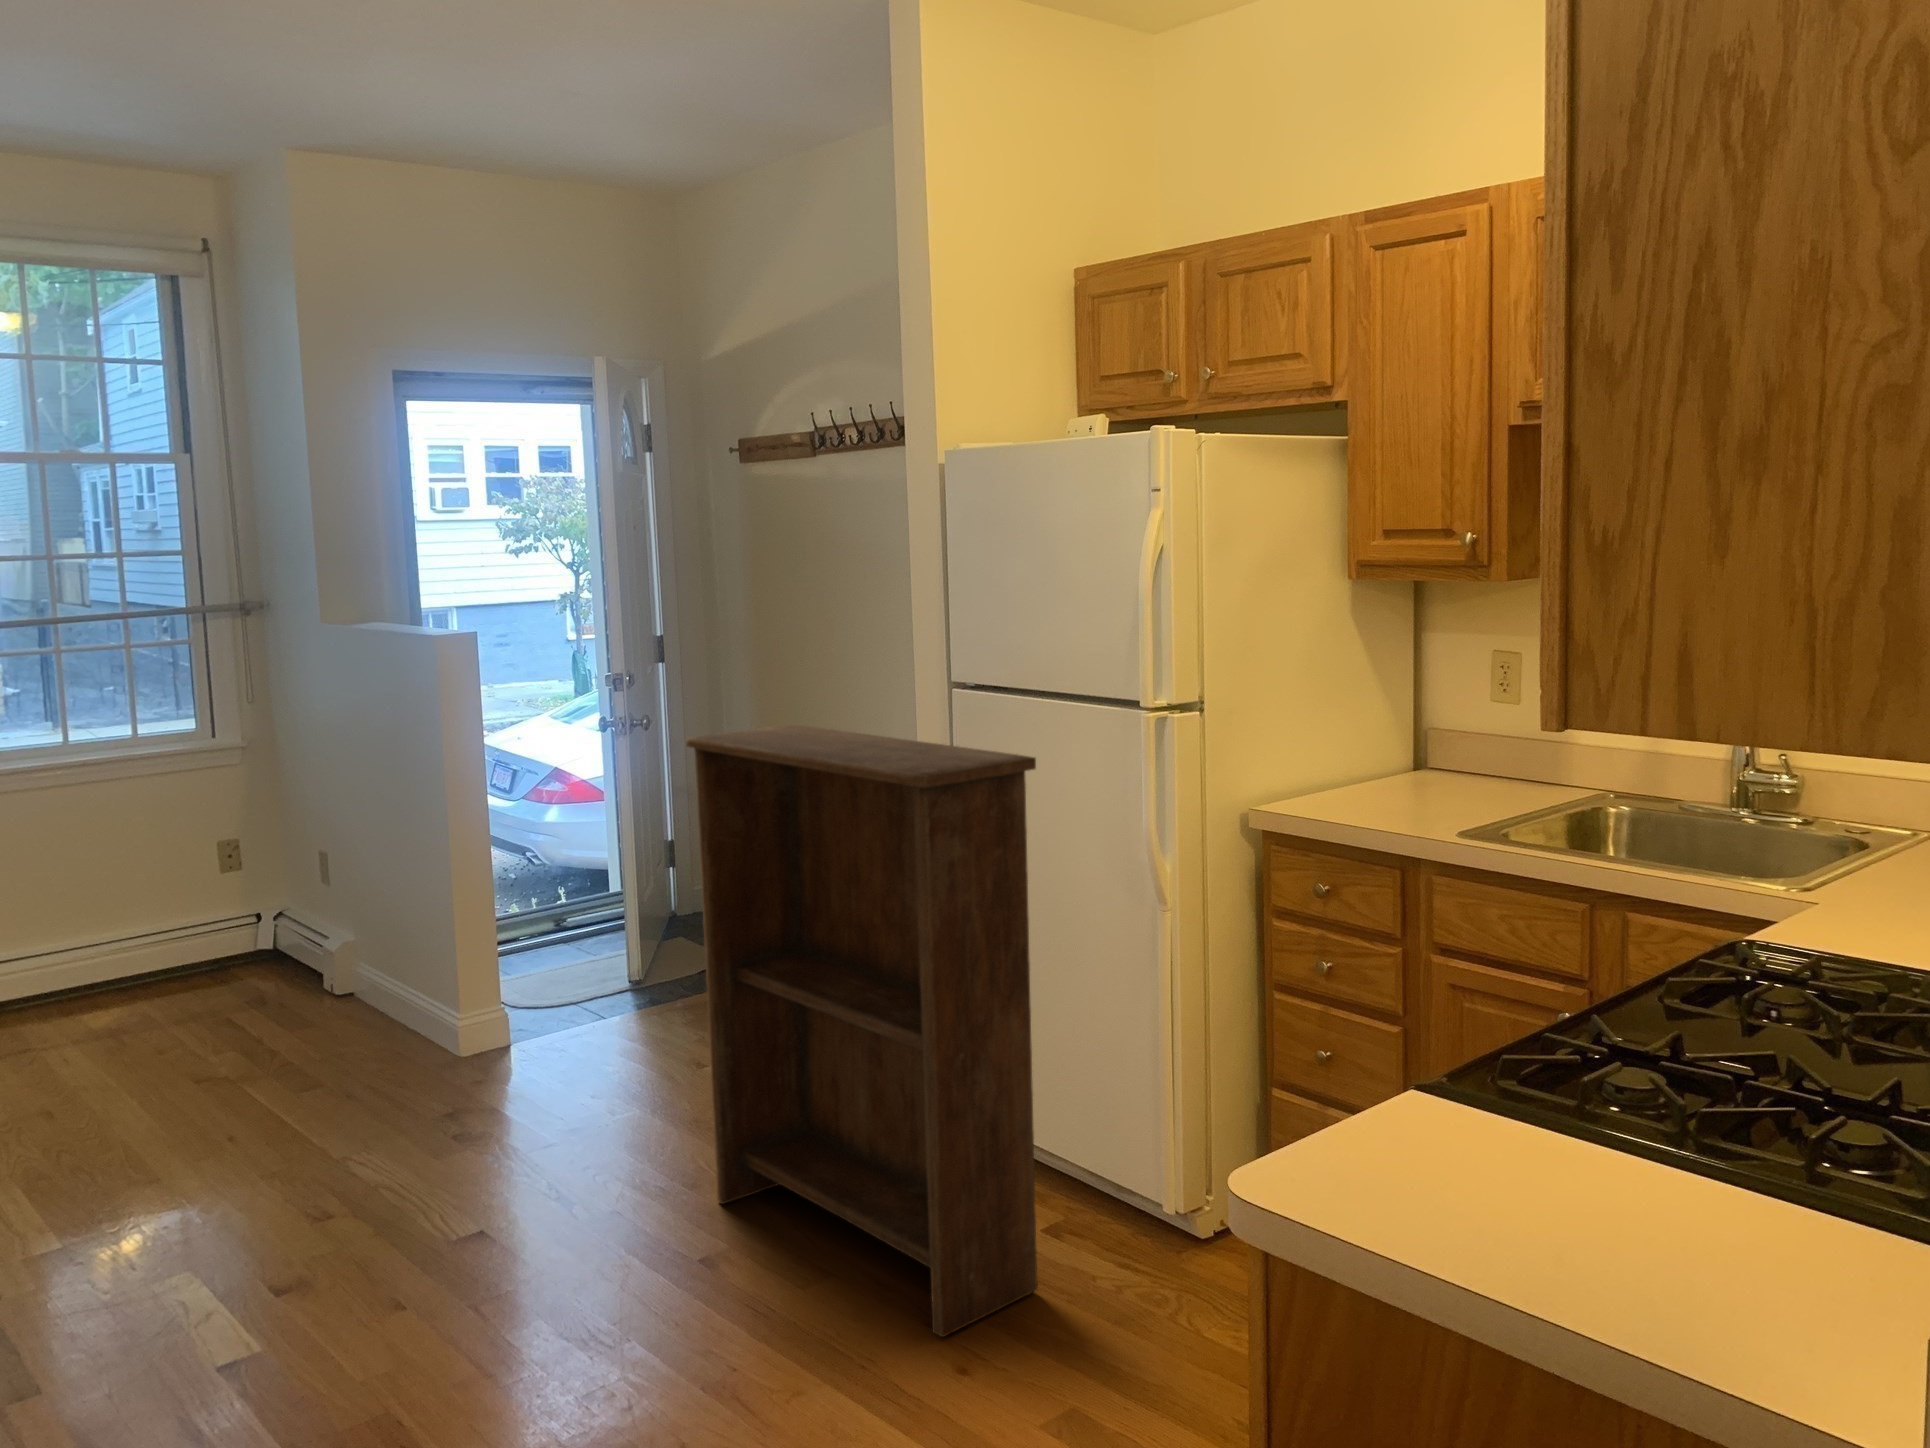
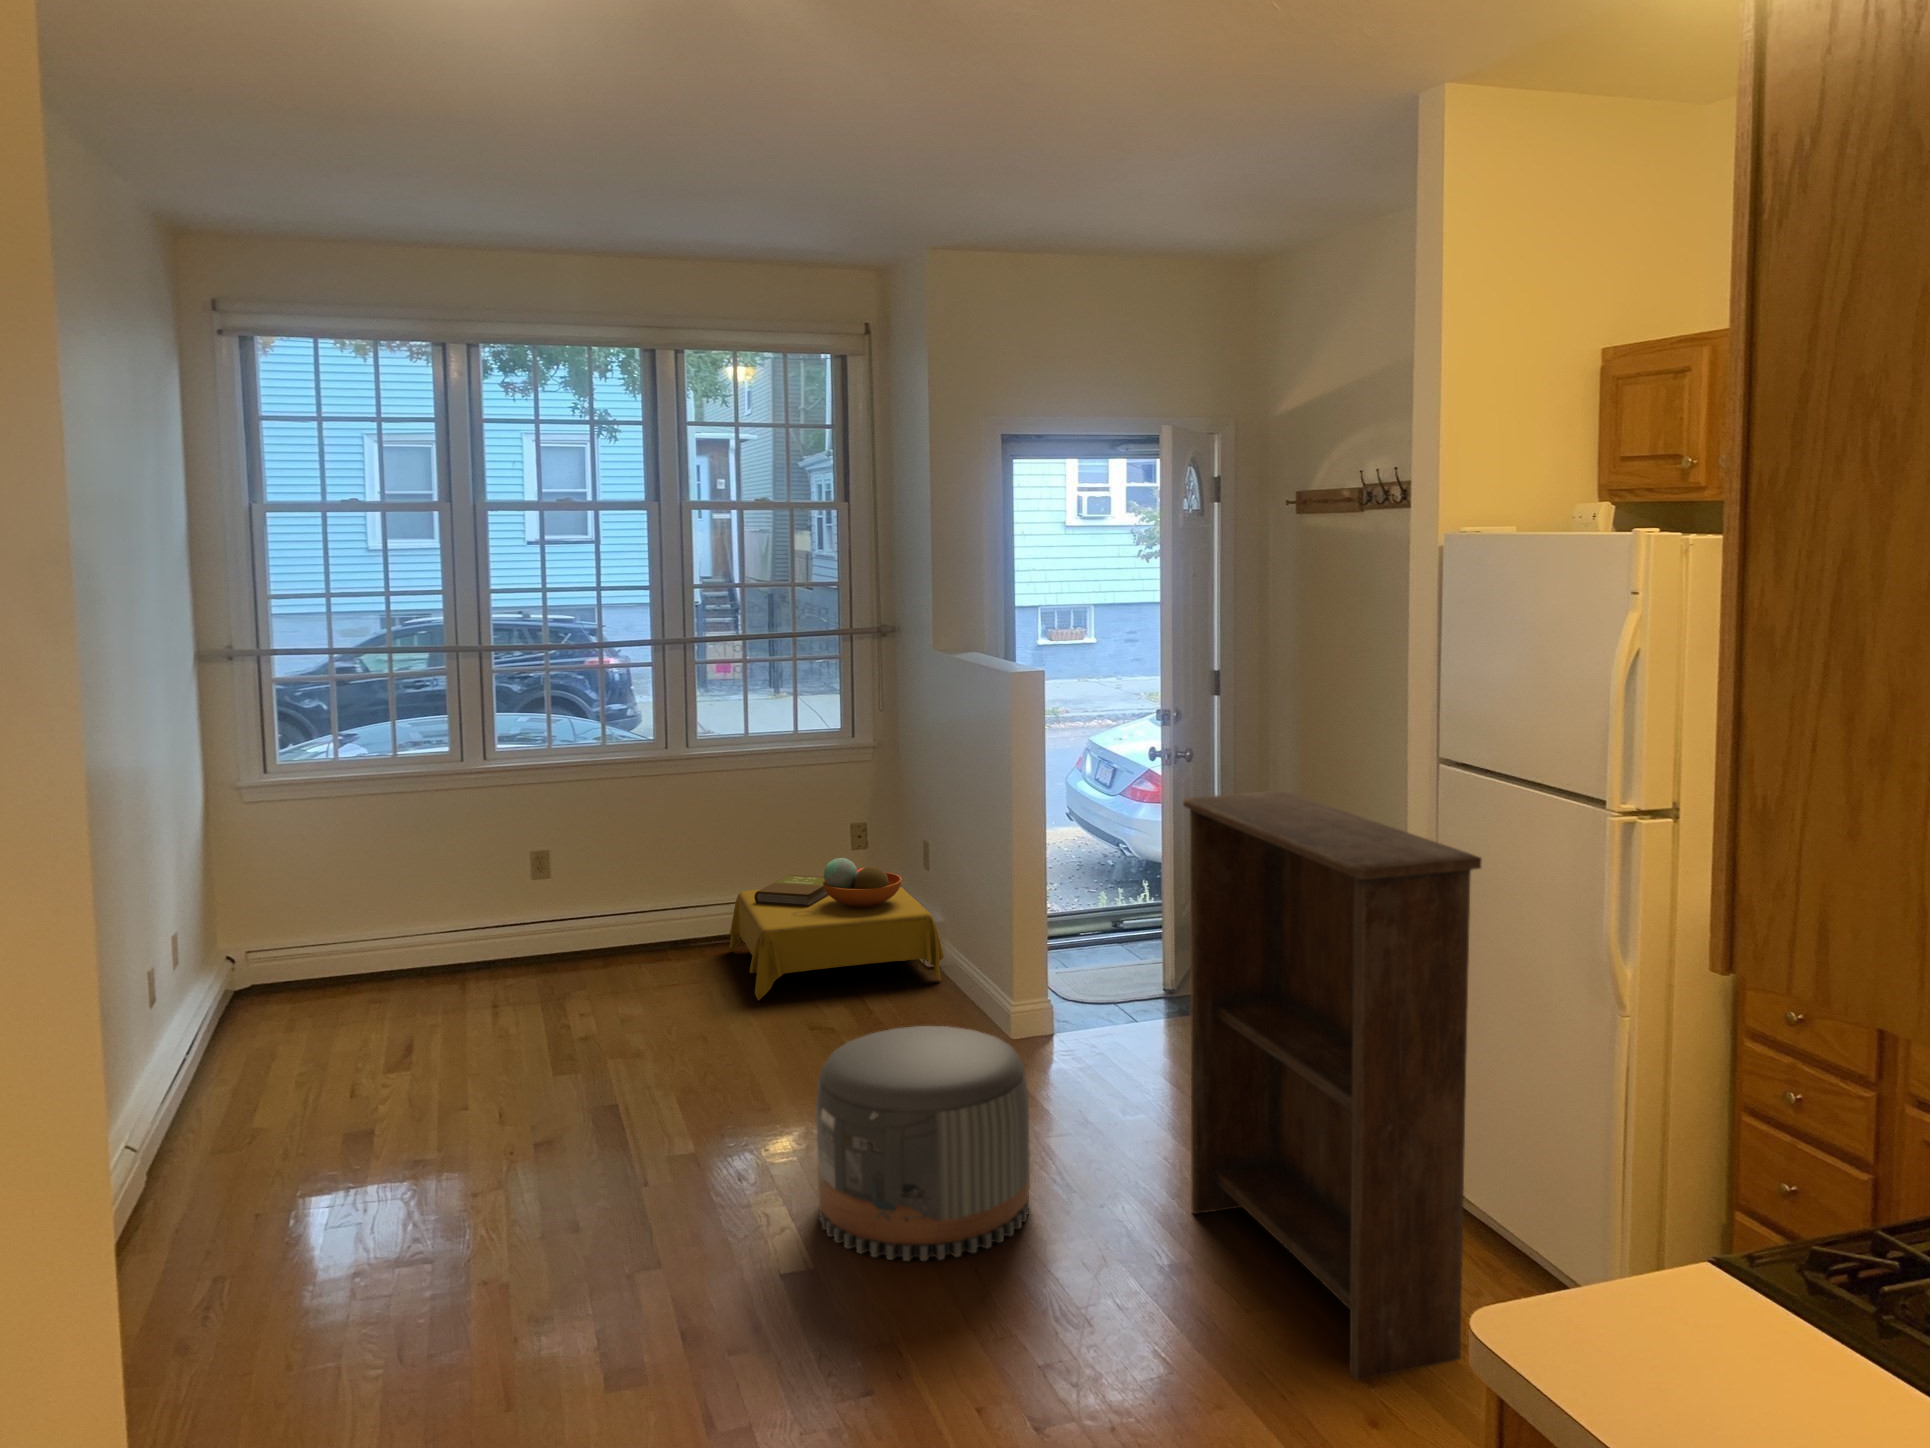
side table: none [54,877,360,1065] -> present [730,858,944,1000]
pouf: none [233,1040,526,1336] -> present [816,1026,1030,1261]

